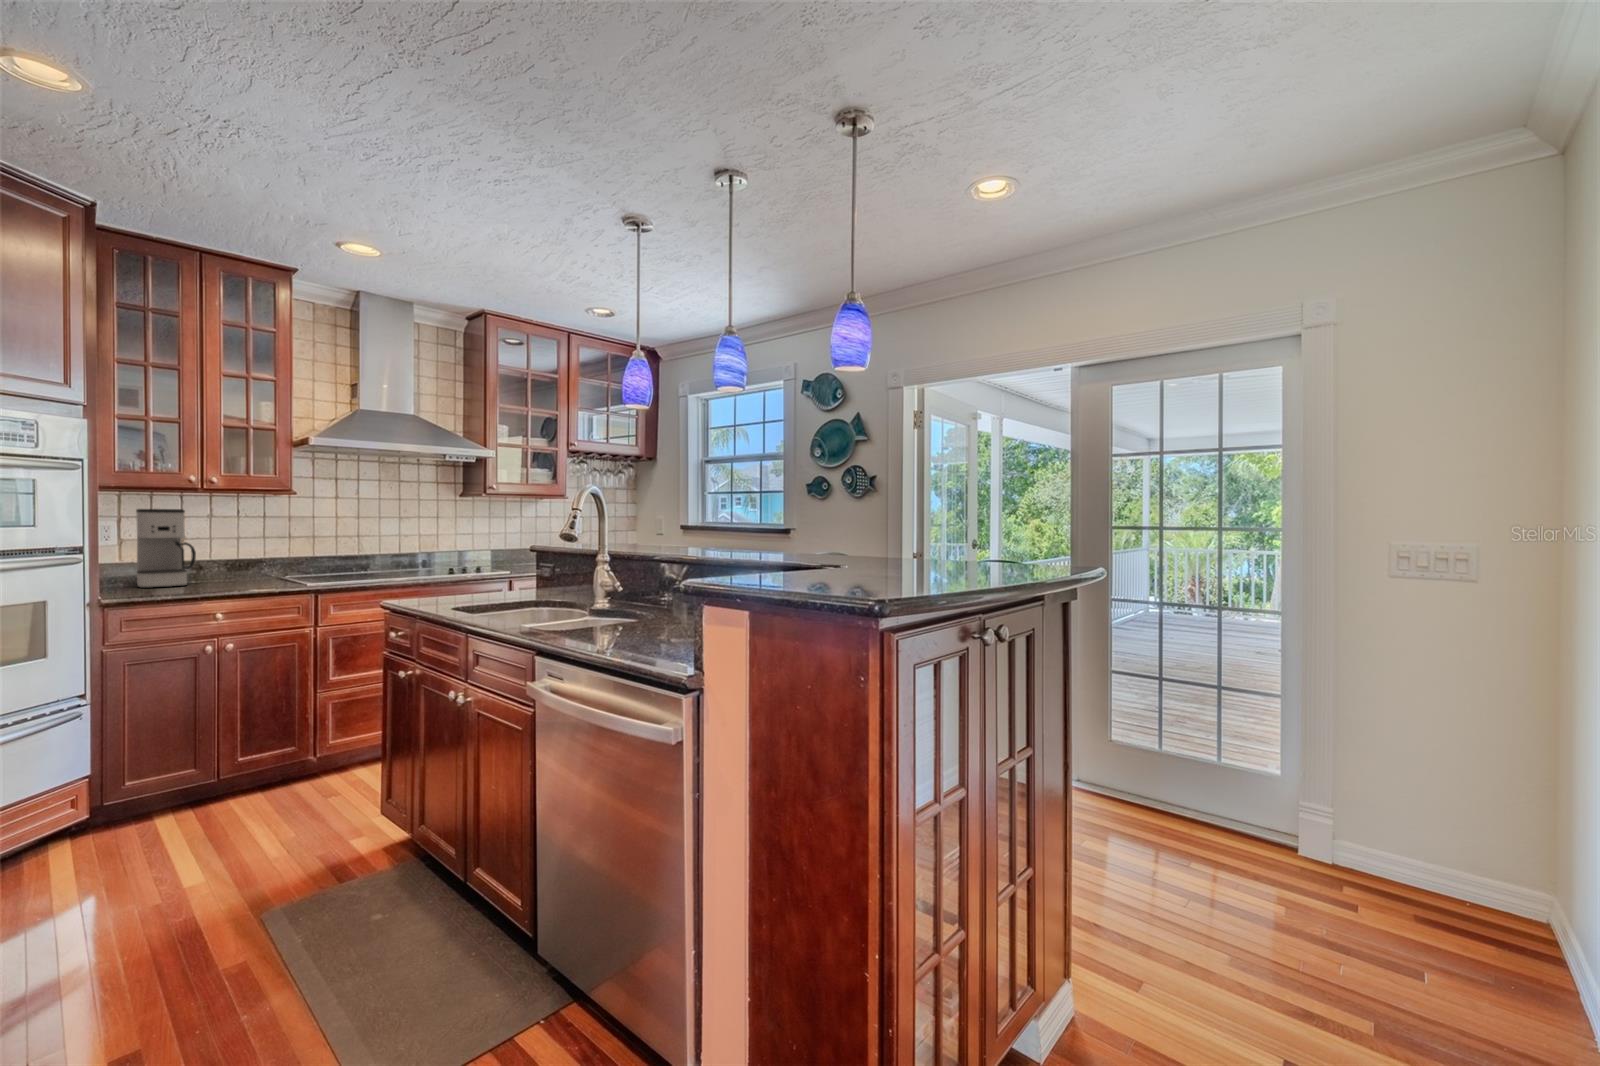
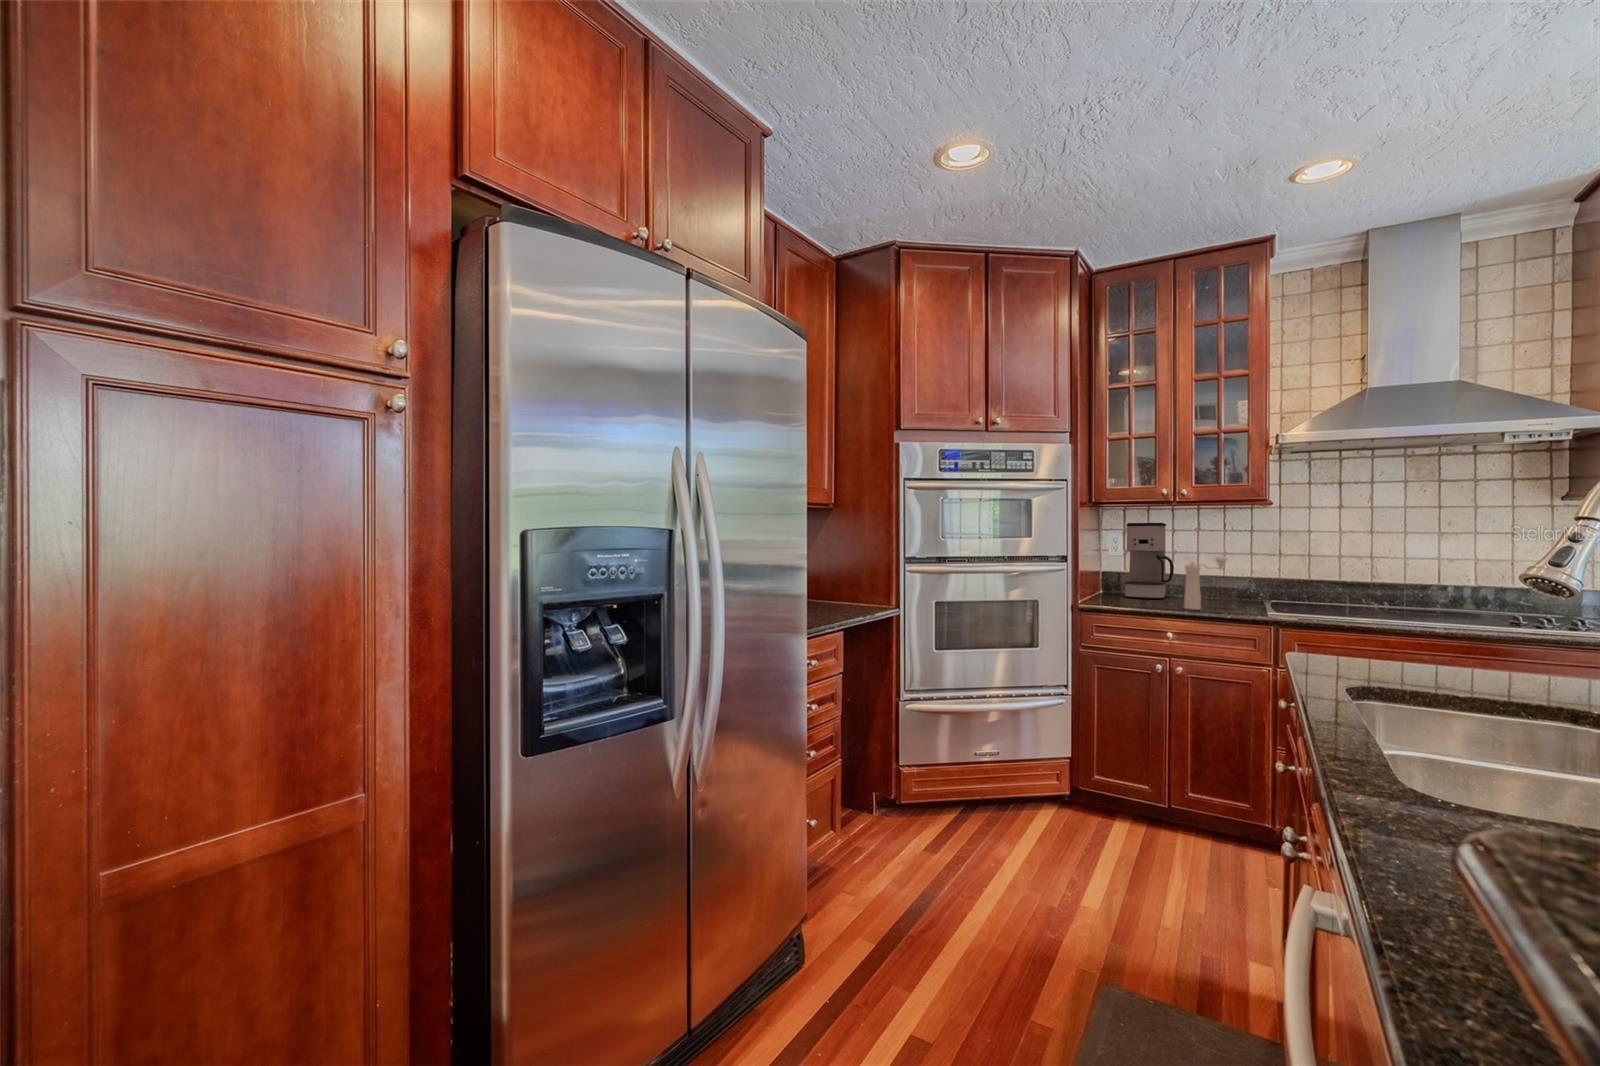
pepper mill: none [228,541,267,591] -> present [1184,556,1227,610]

